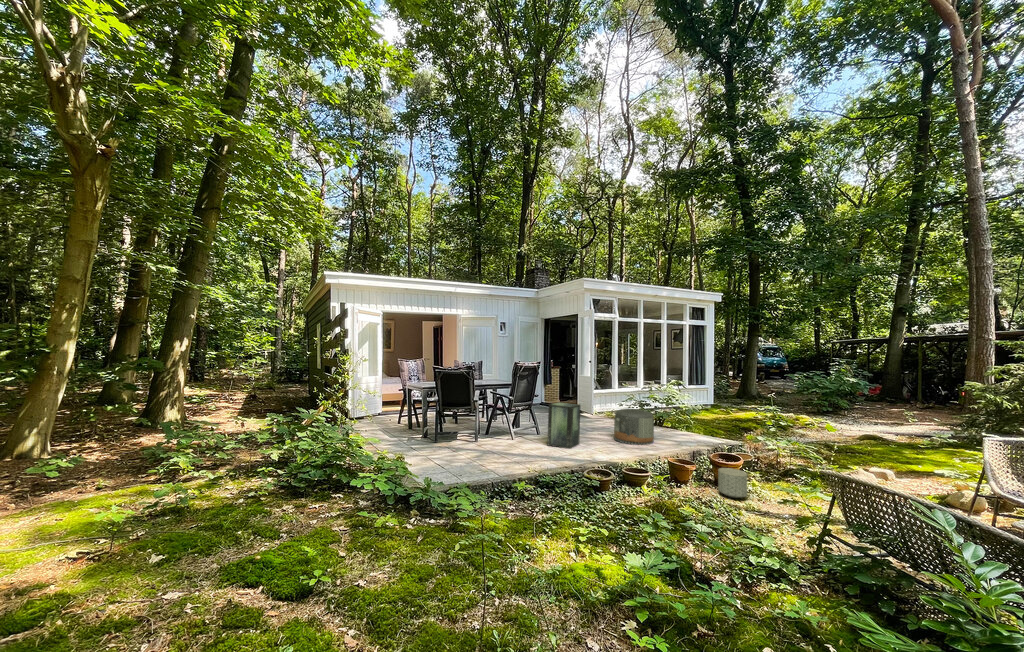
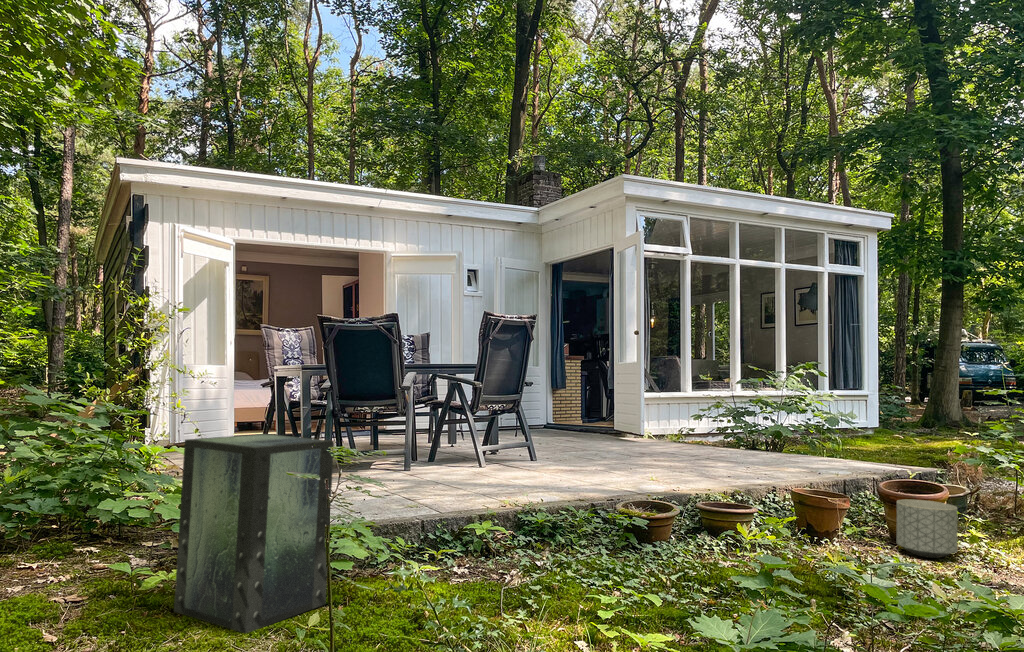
storage box: present [547,402,581,449] -> present [174,434,334,634]
pouf: present [614,409,654,445] -> none [683,405,763,474]

